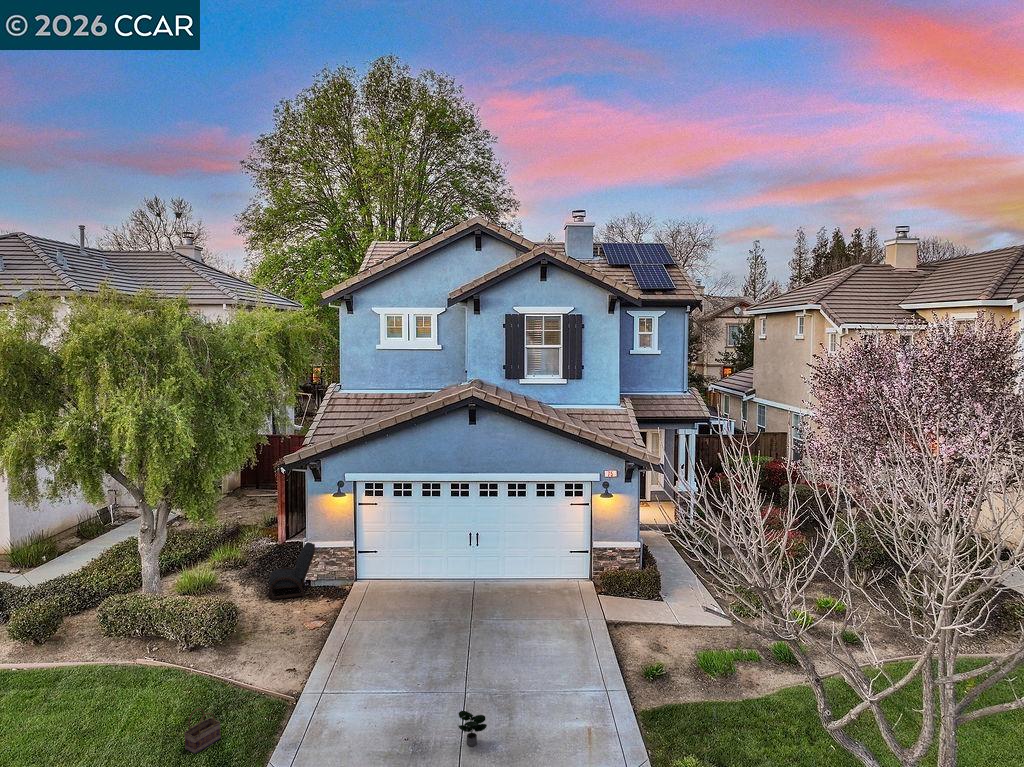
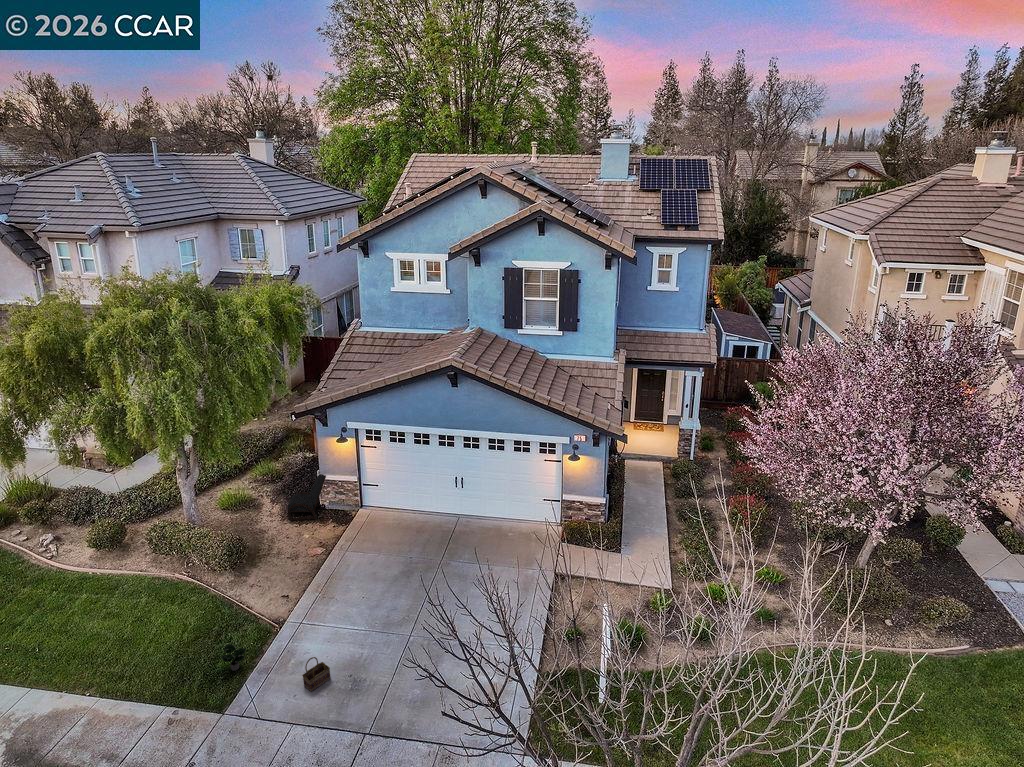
basket: present [184,708,221,754] -> present [302,657,331,692]
potted plant: present [458,711,487,746] -> present [222,644,246,671]

